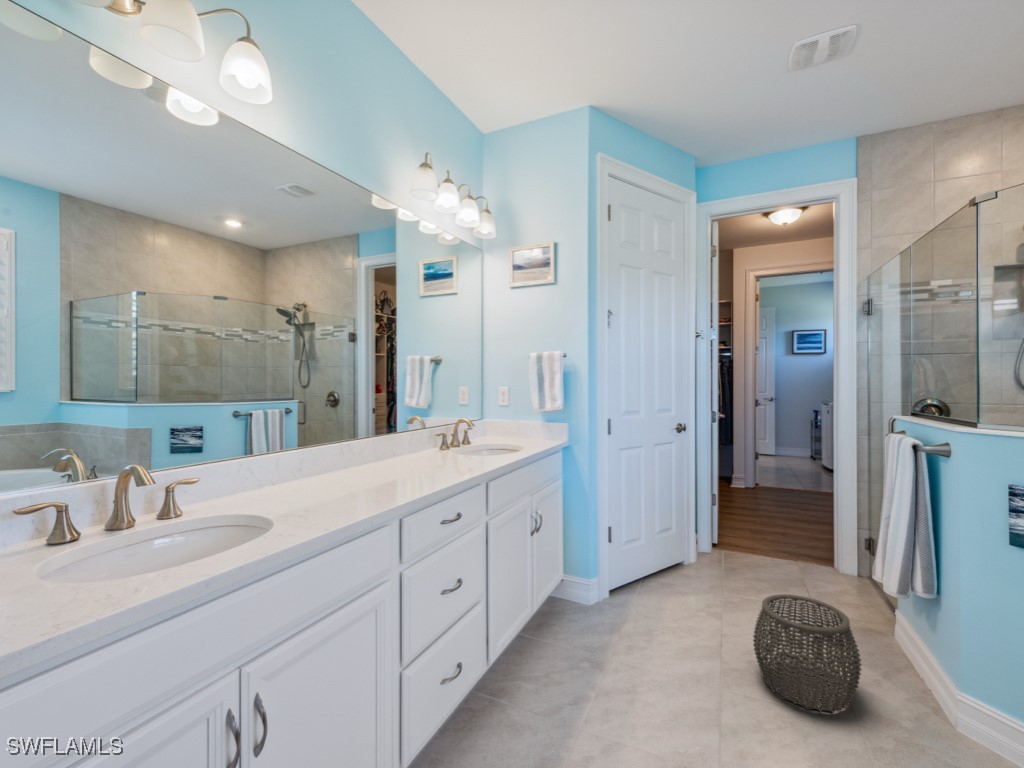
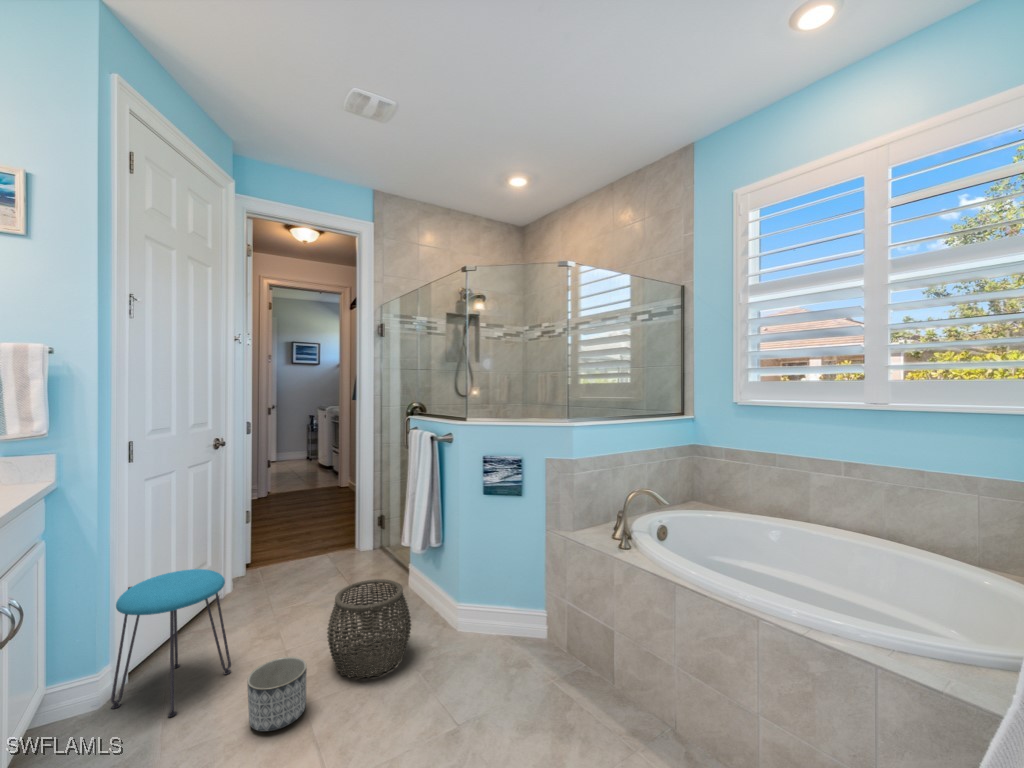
stool: none [594,525,672,636] -> present [111,569,231,717]
planter: none [668,630,721,697] -> present [247,657,307,731]

